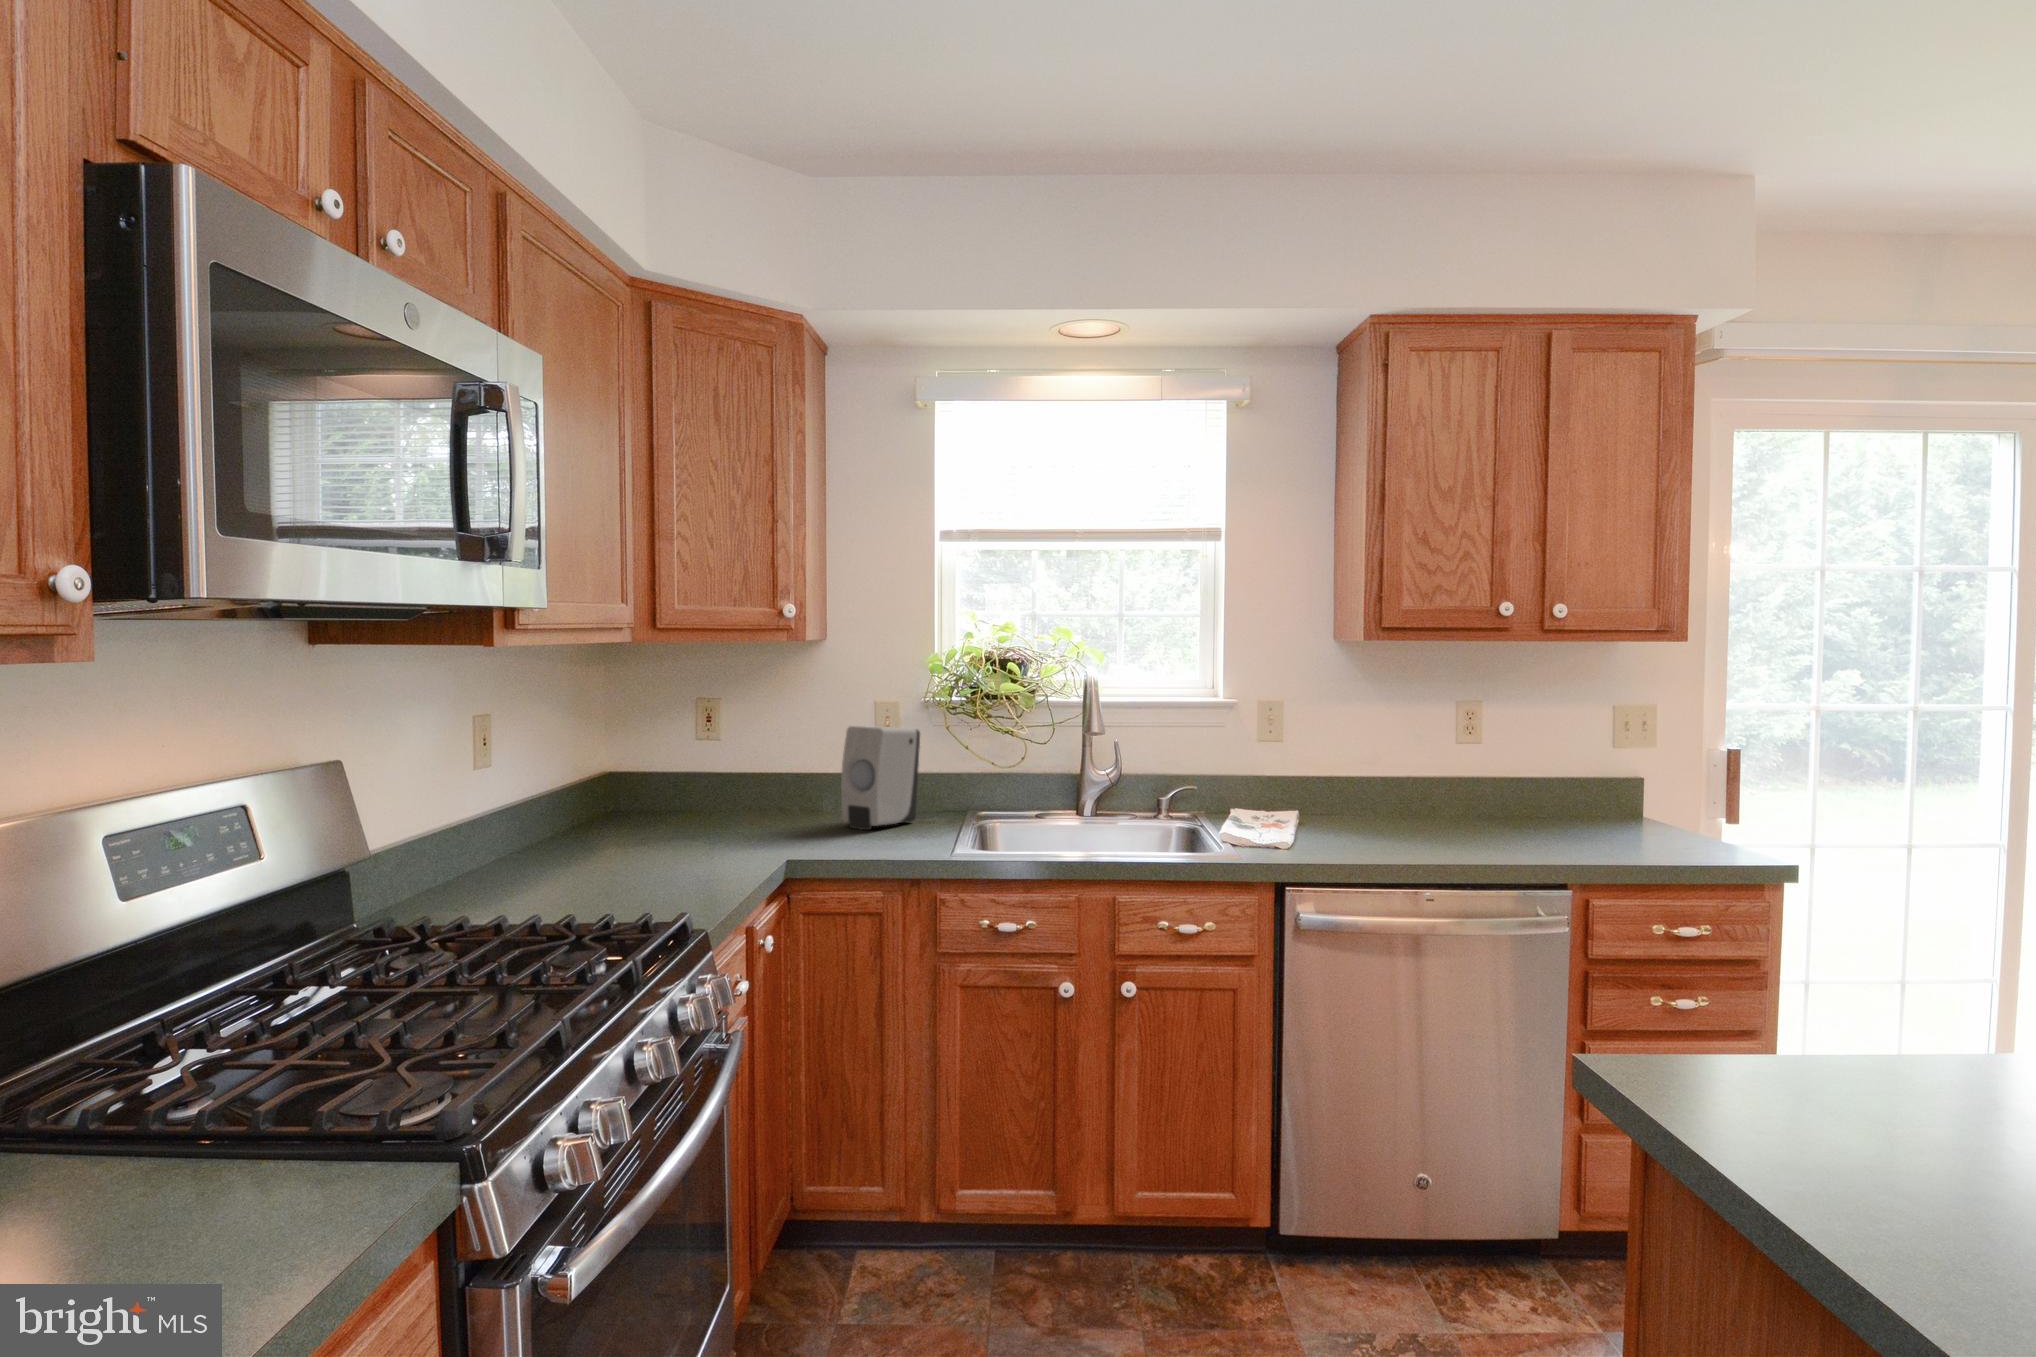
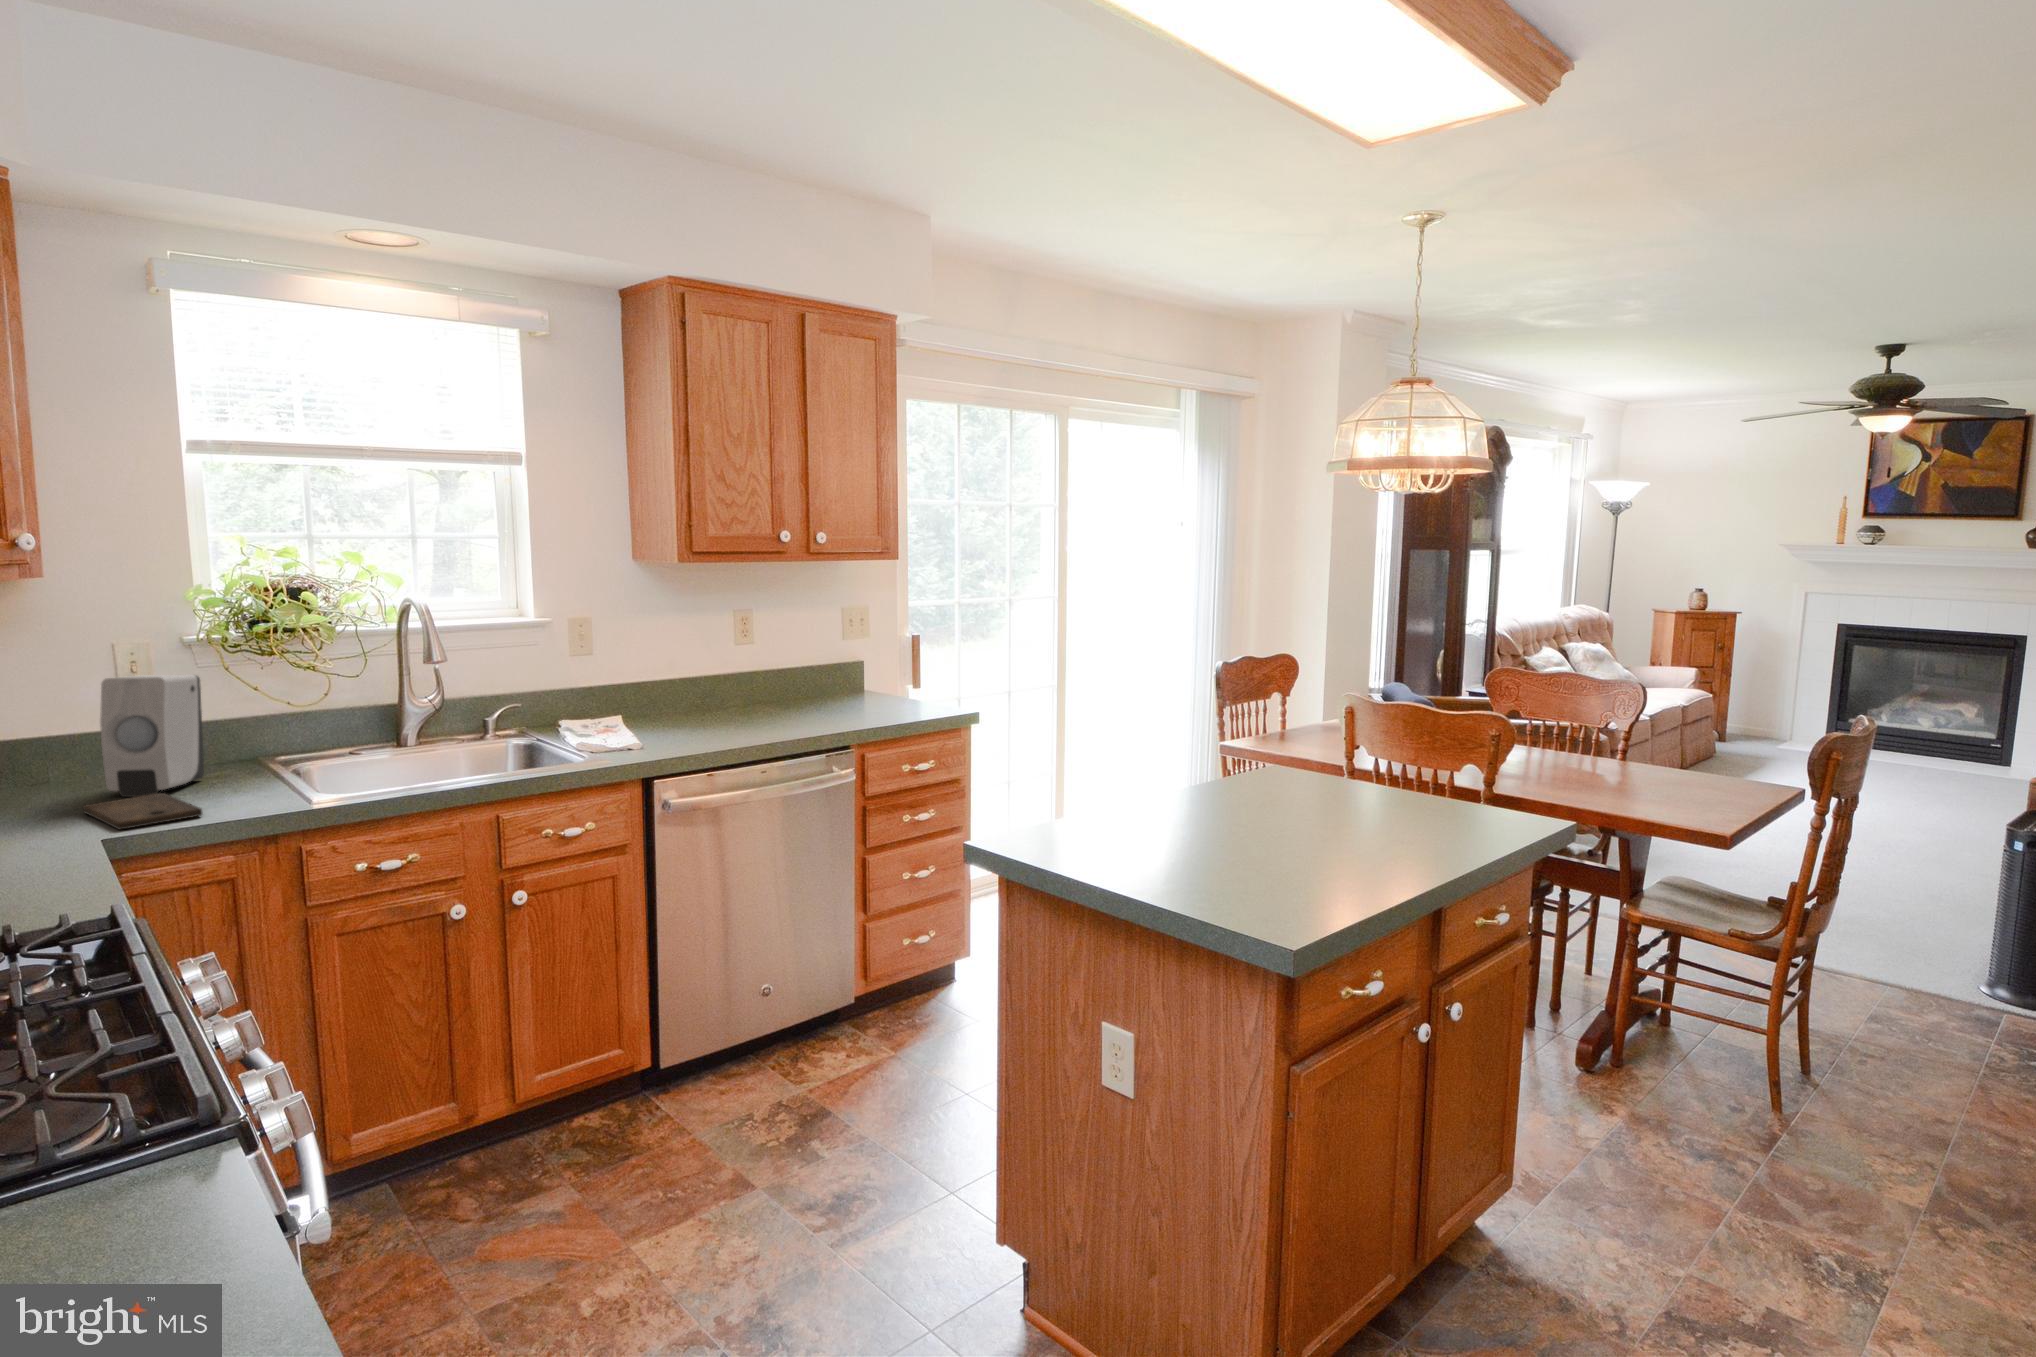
cutting board: none [809,828,871,853] -> present [83,793,202,830]

